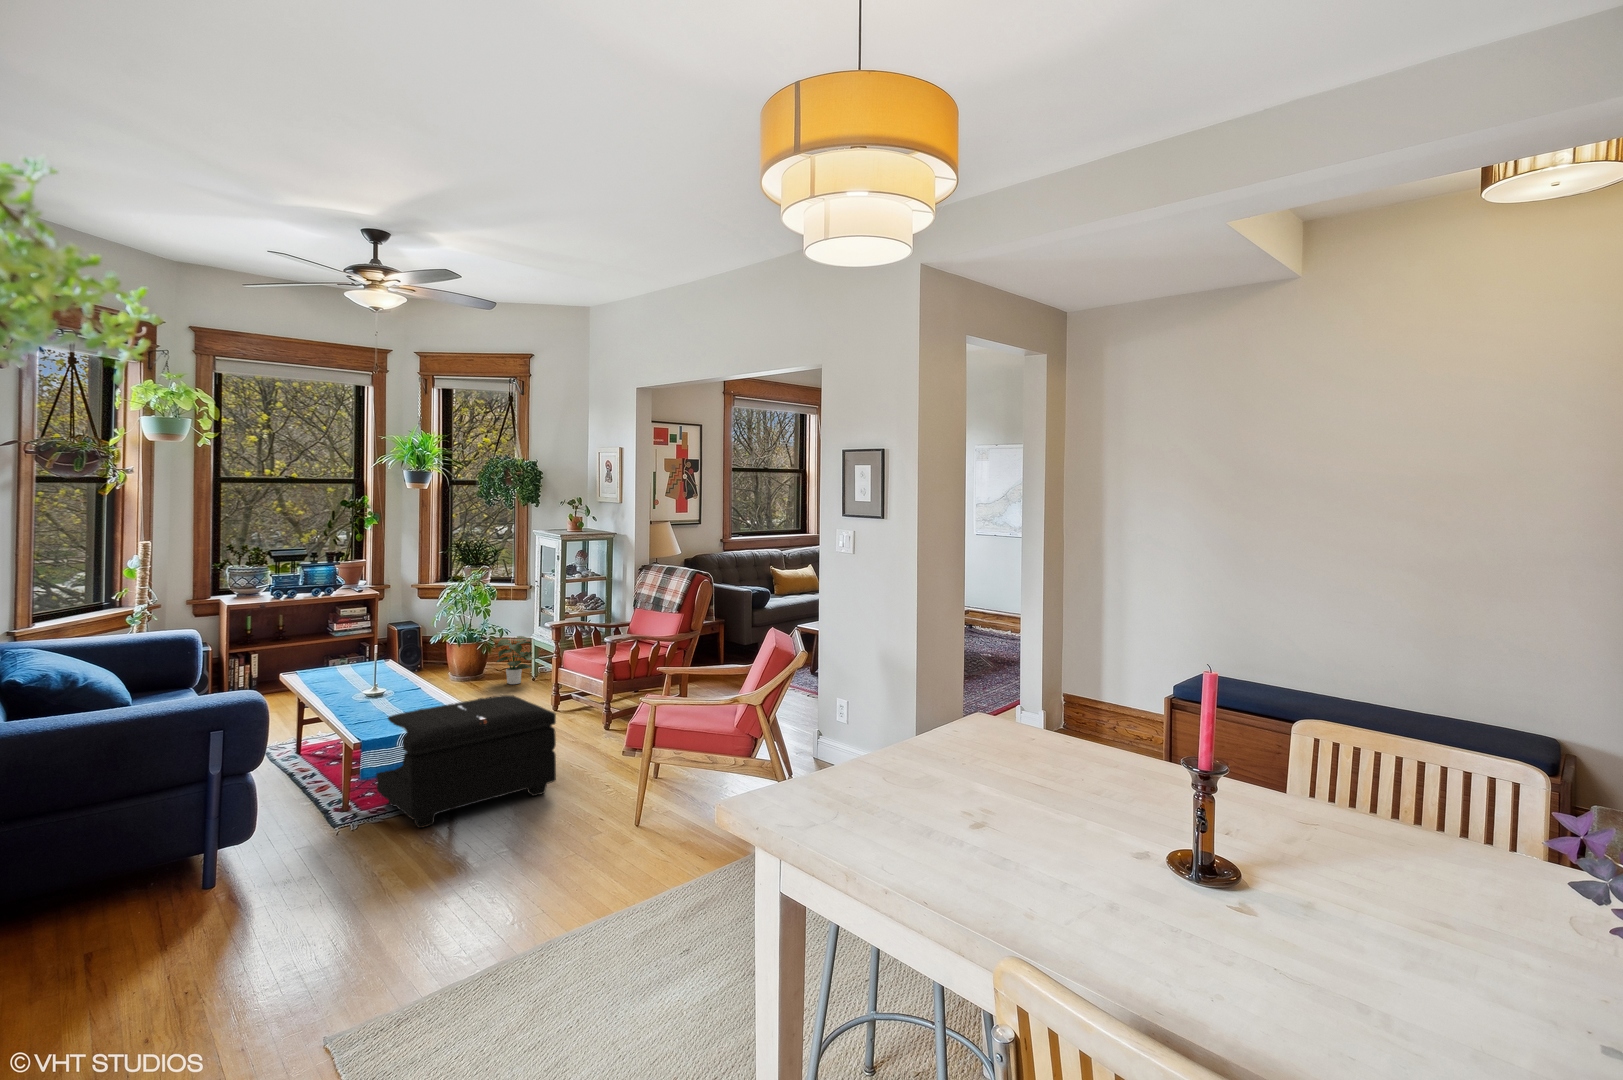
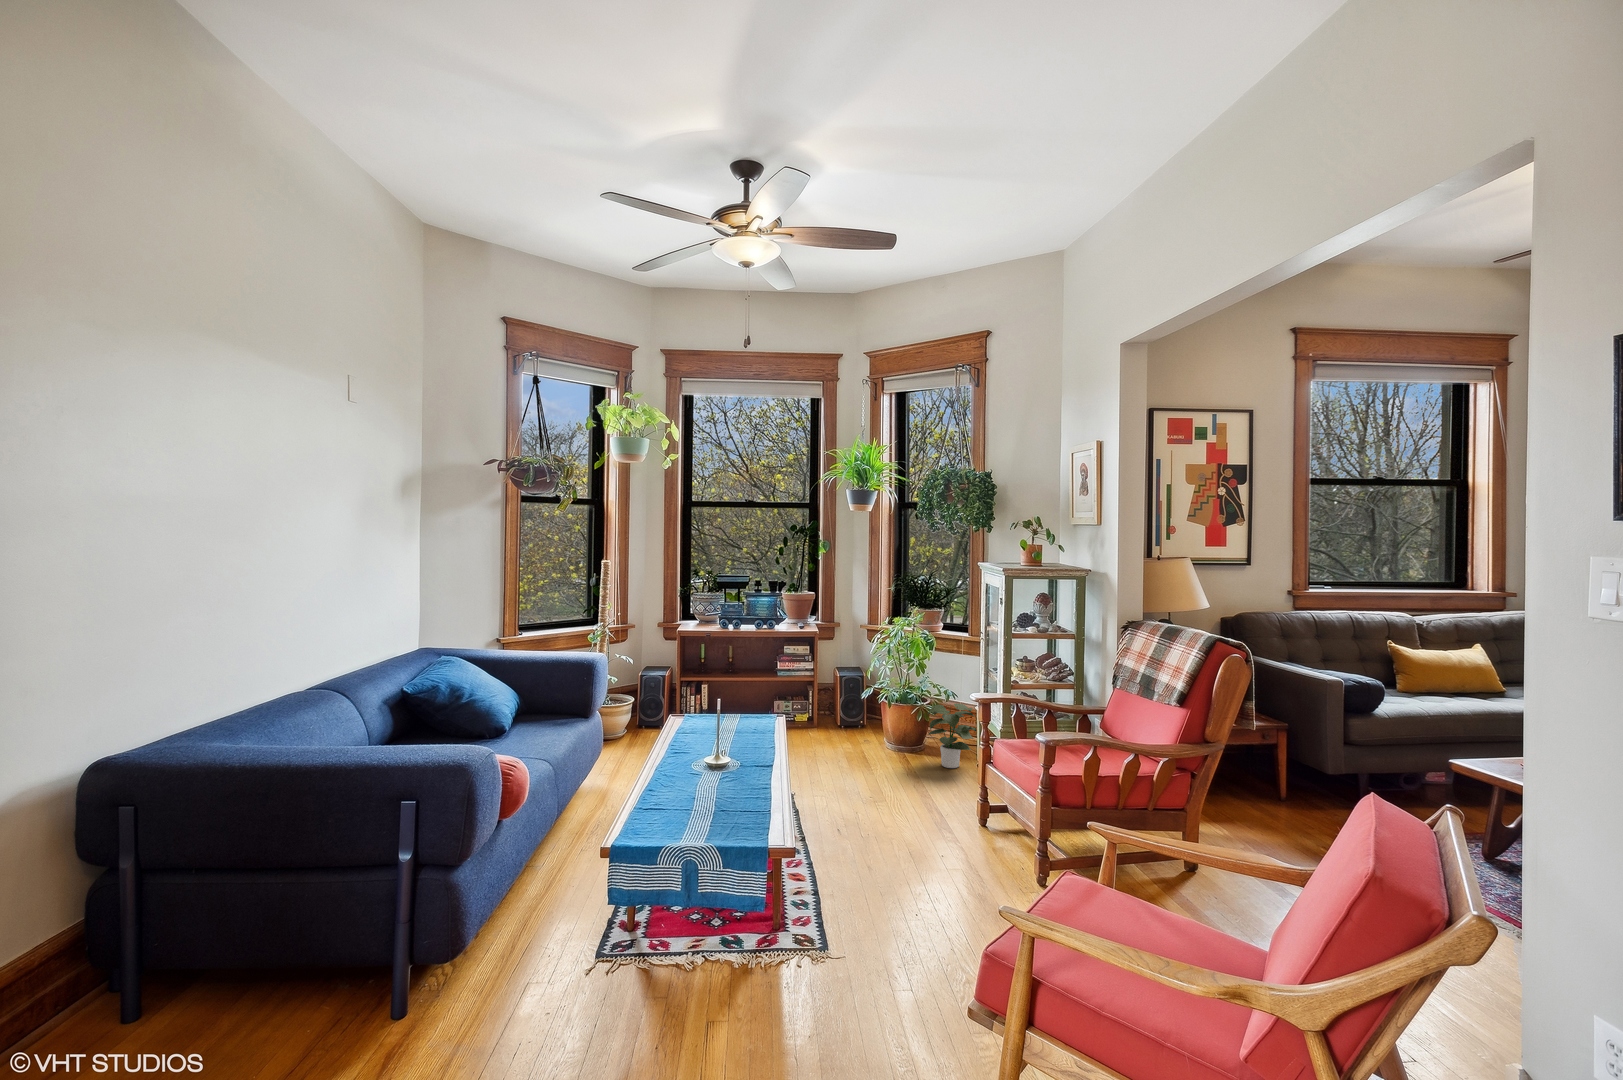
footstool: present [376,695,556,828] -> none [610,815,874,1040]

